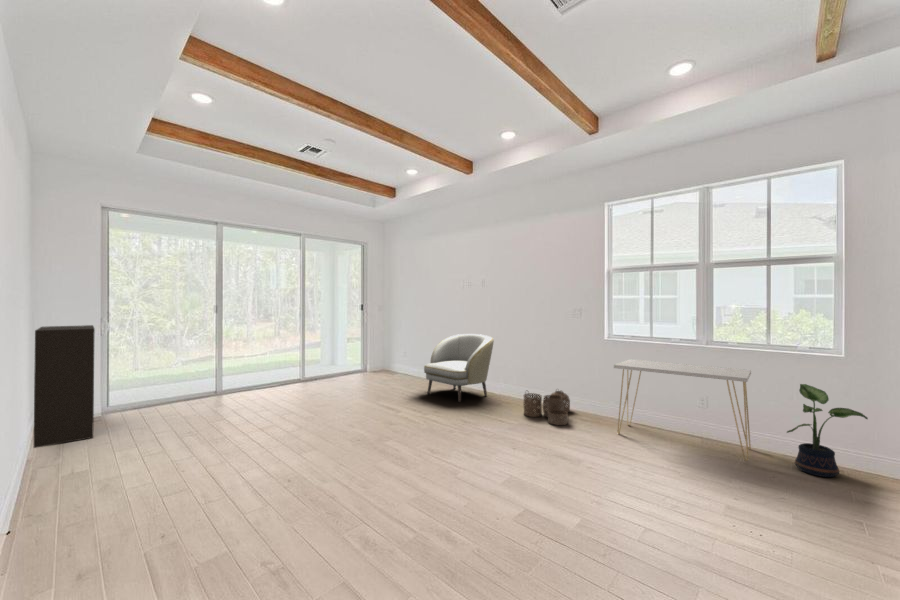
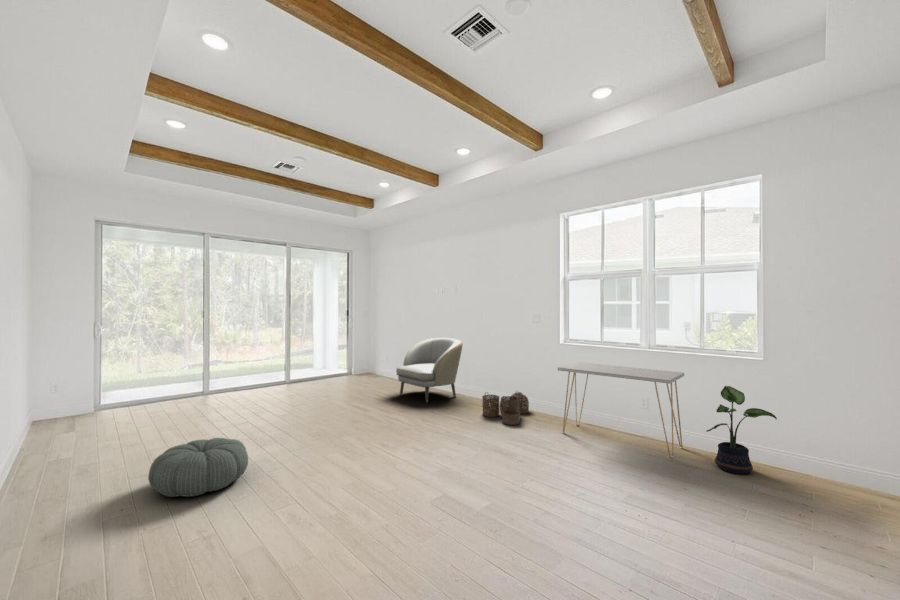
bookshelf: present [34,325,95,448] -> none [27,330,86,440]
pouf: none [193,445,300,515] -> present [148,438,248,497]

